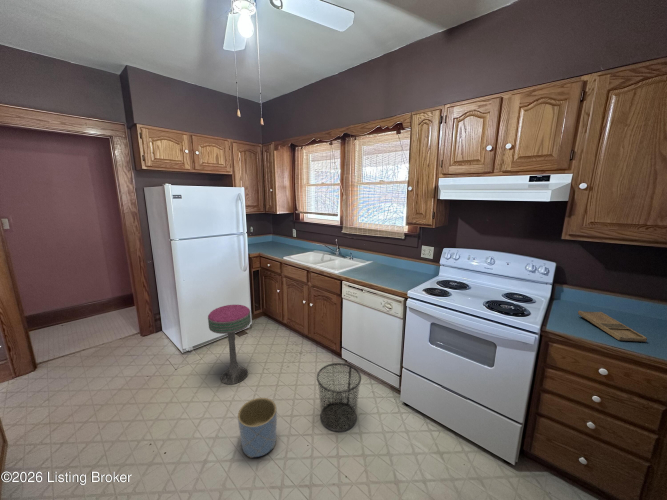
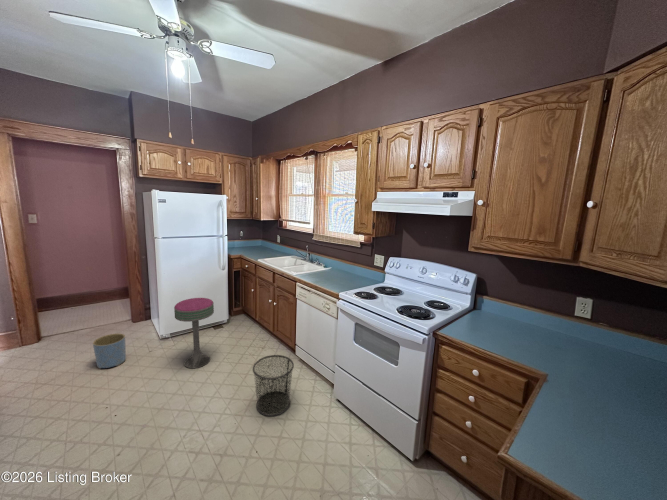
tray: present [578,311,647,342] -> none [480,318,522,348]
planter: present [238,398,277,458] -> present [93,334,126,369]

